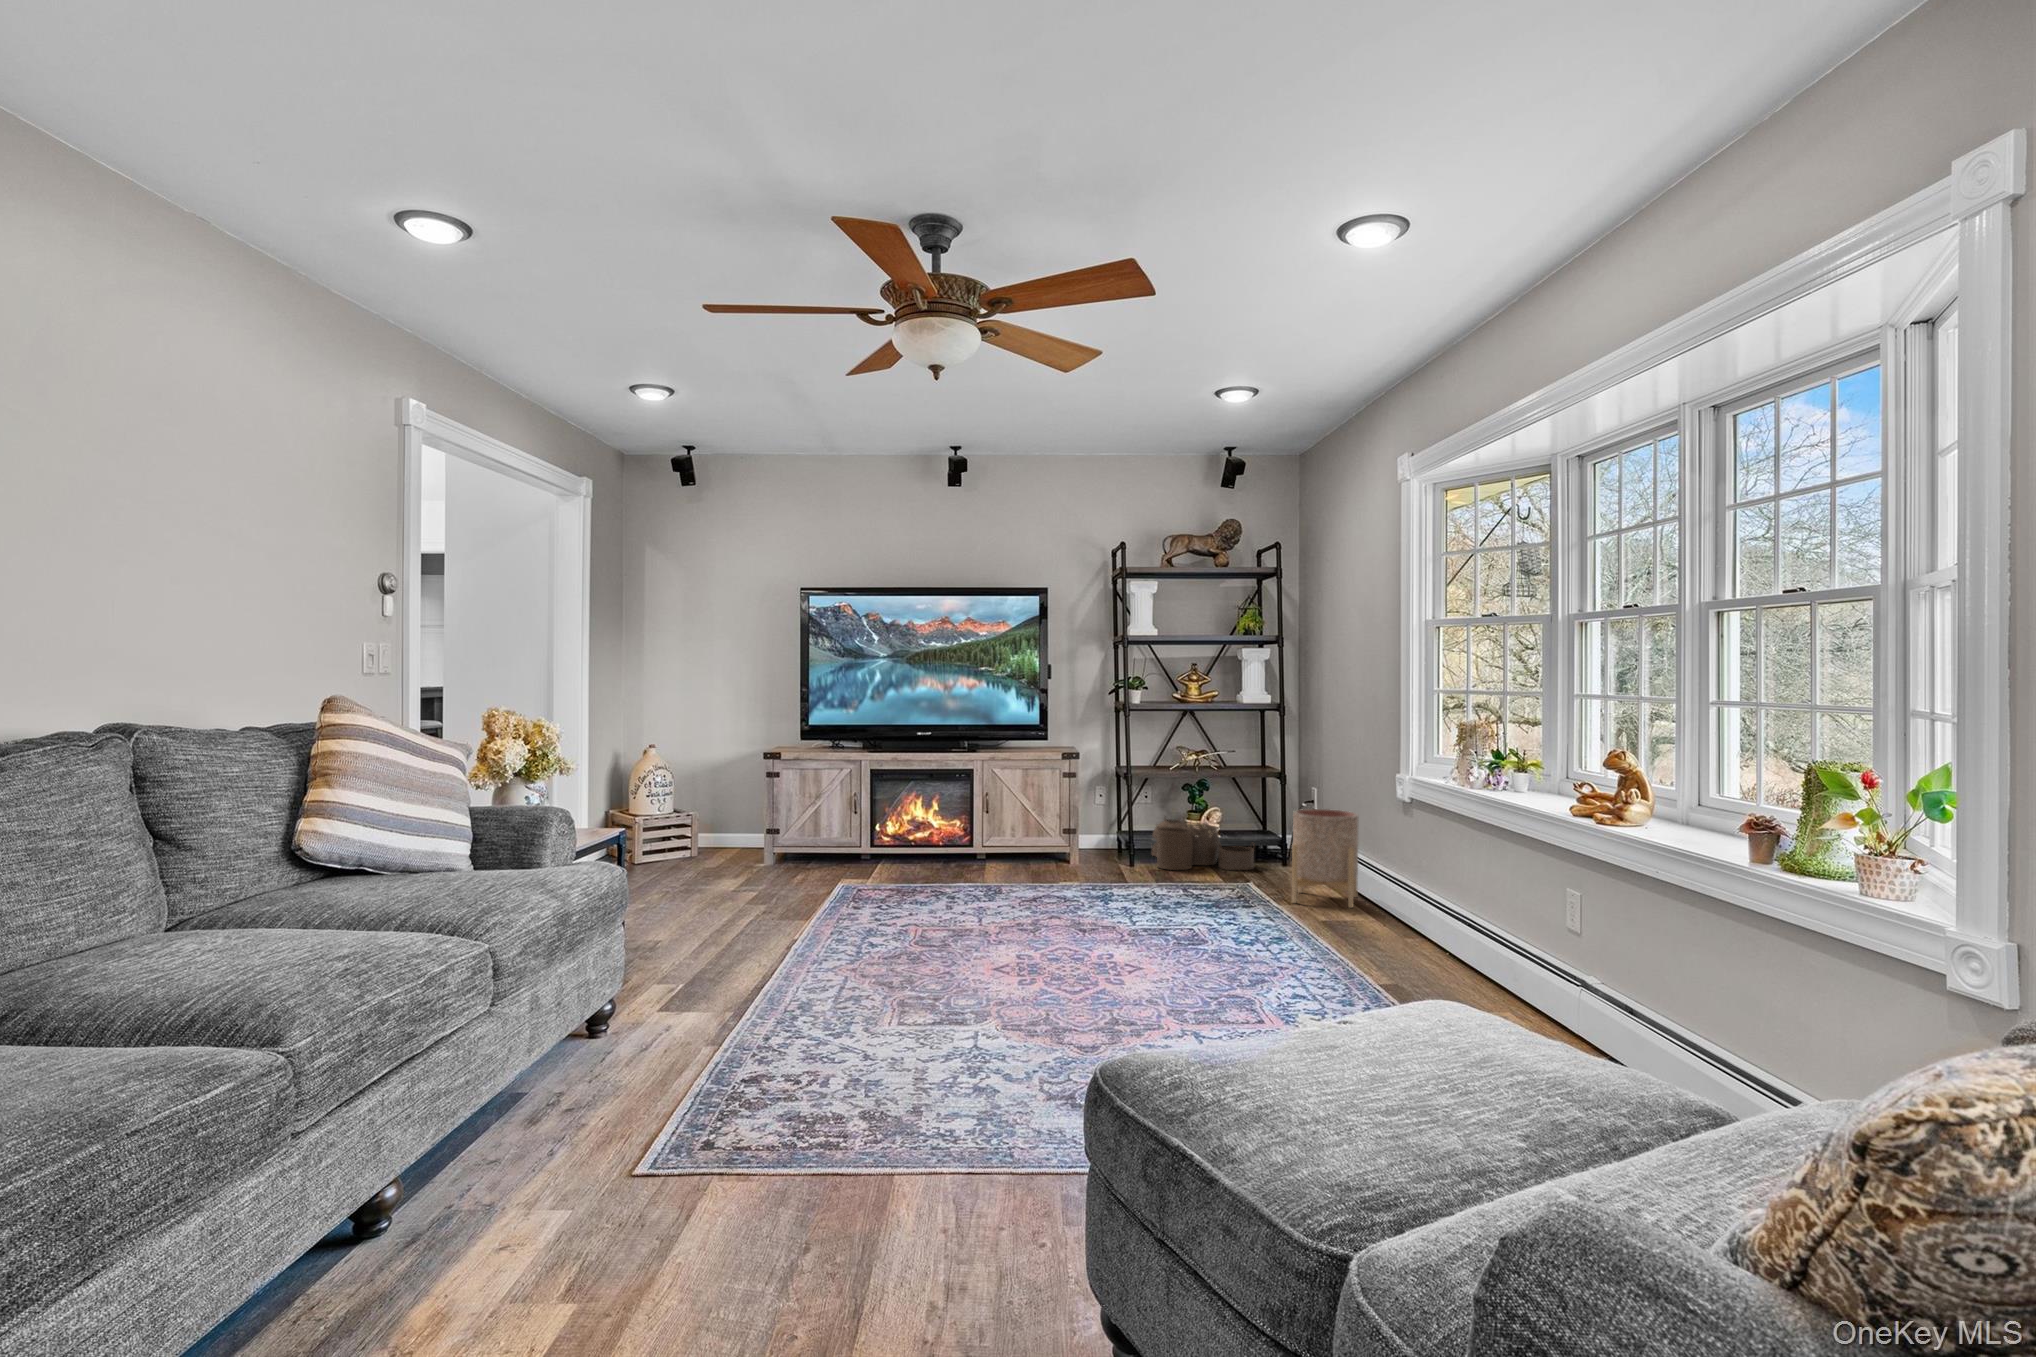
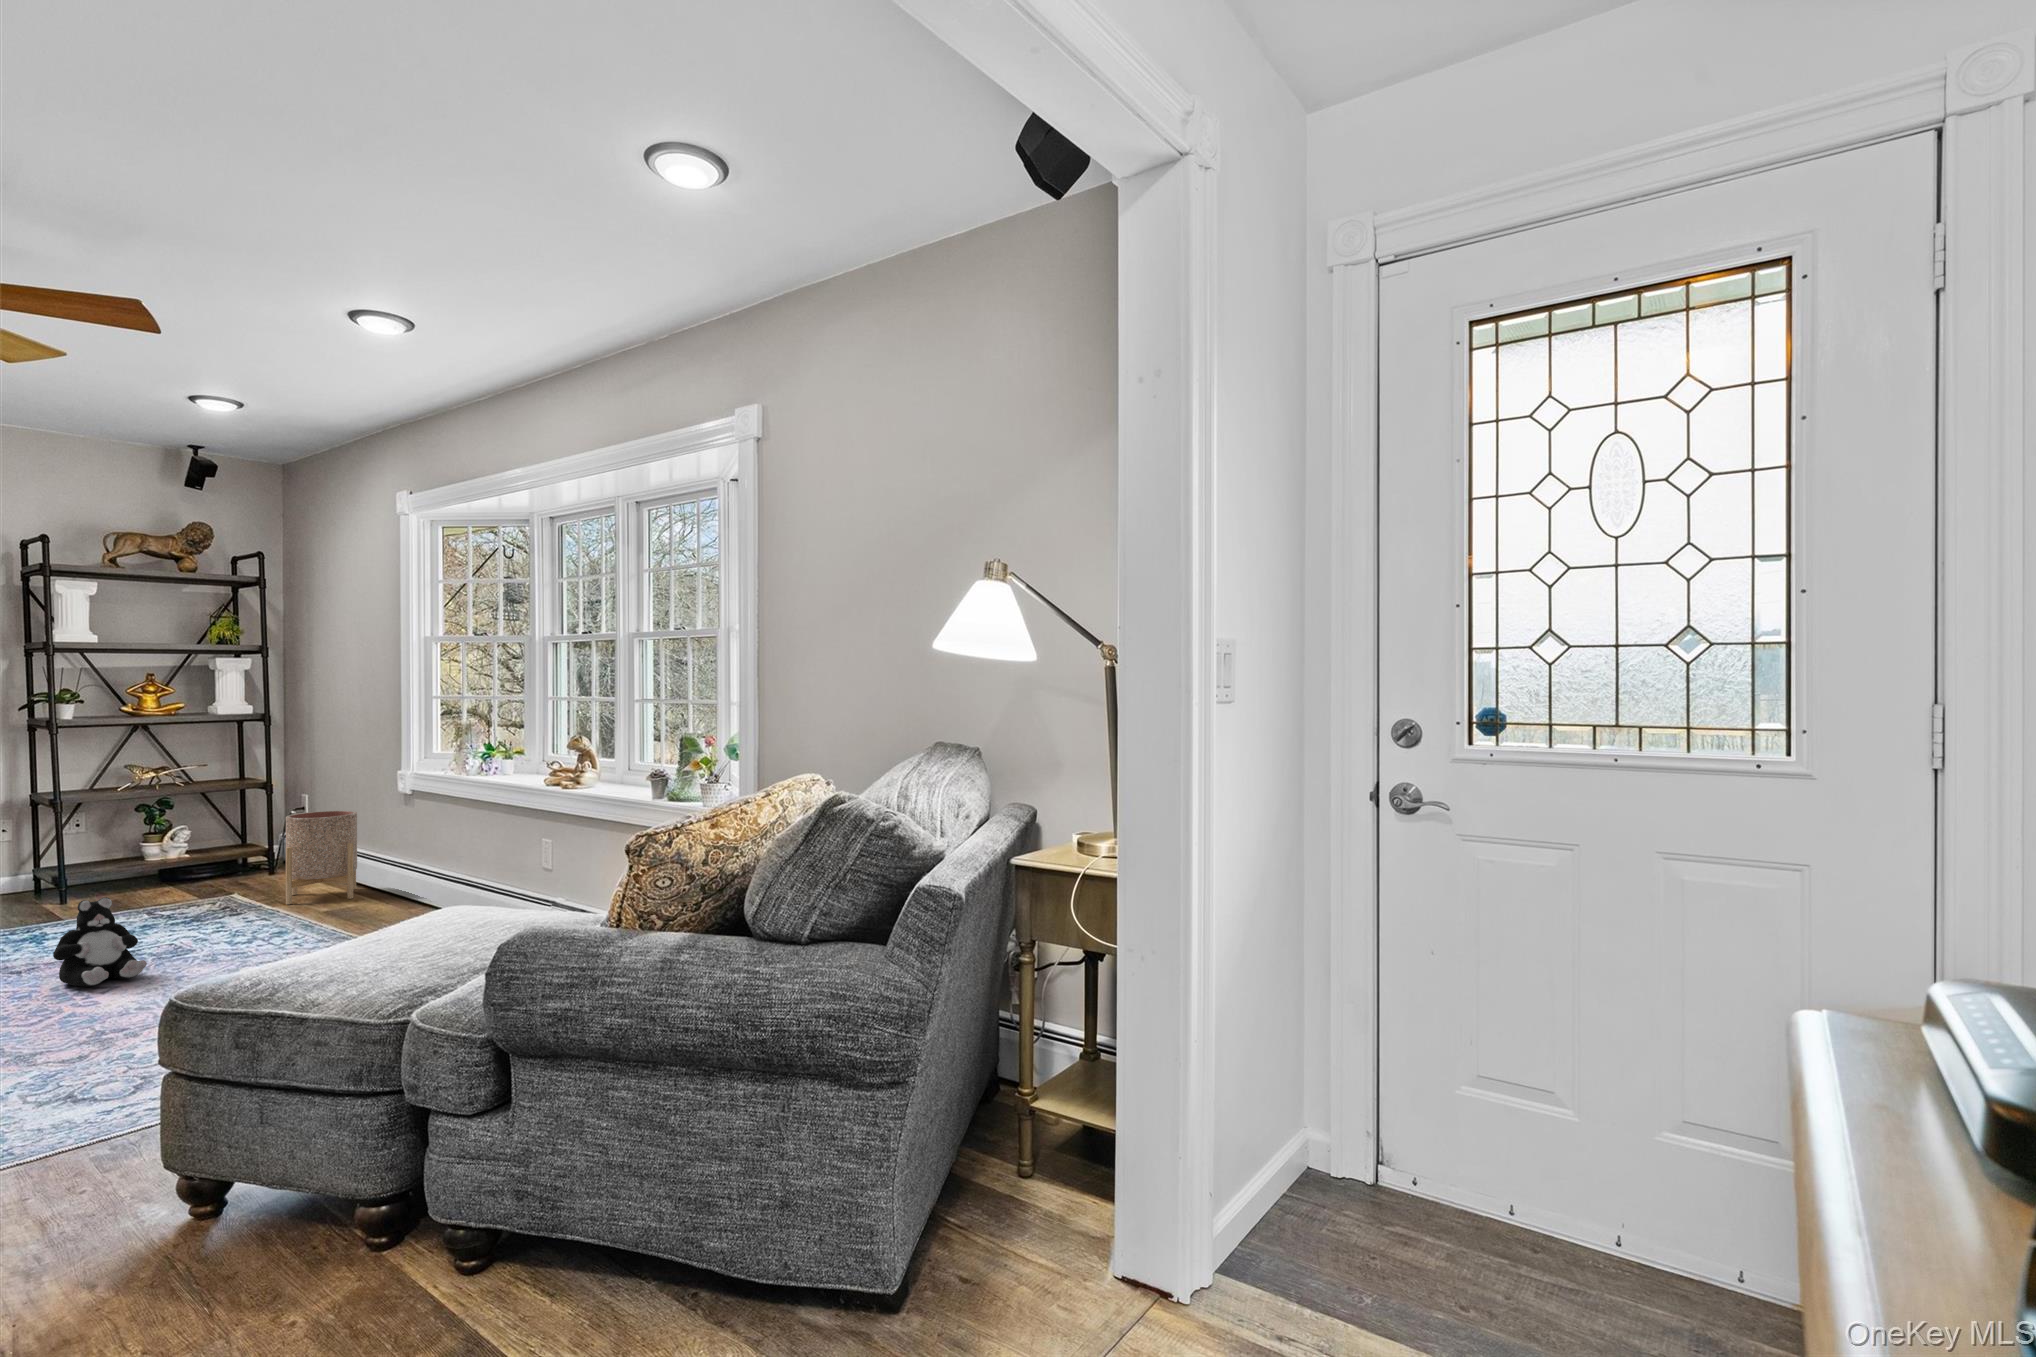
woven basket: present [1152,819,1254,870] -> none [91,840,235,899]
plush toy: none [1099,877,1165,962] -> present [53,897,147,987]

